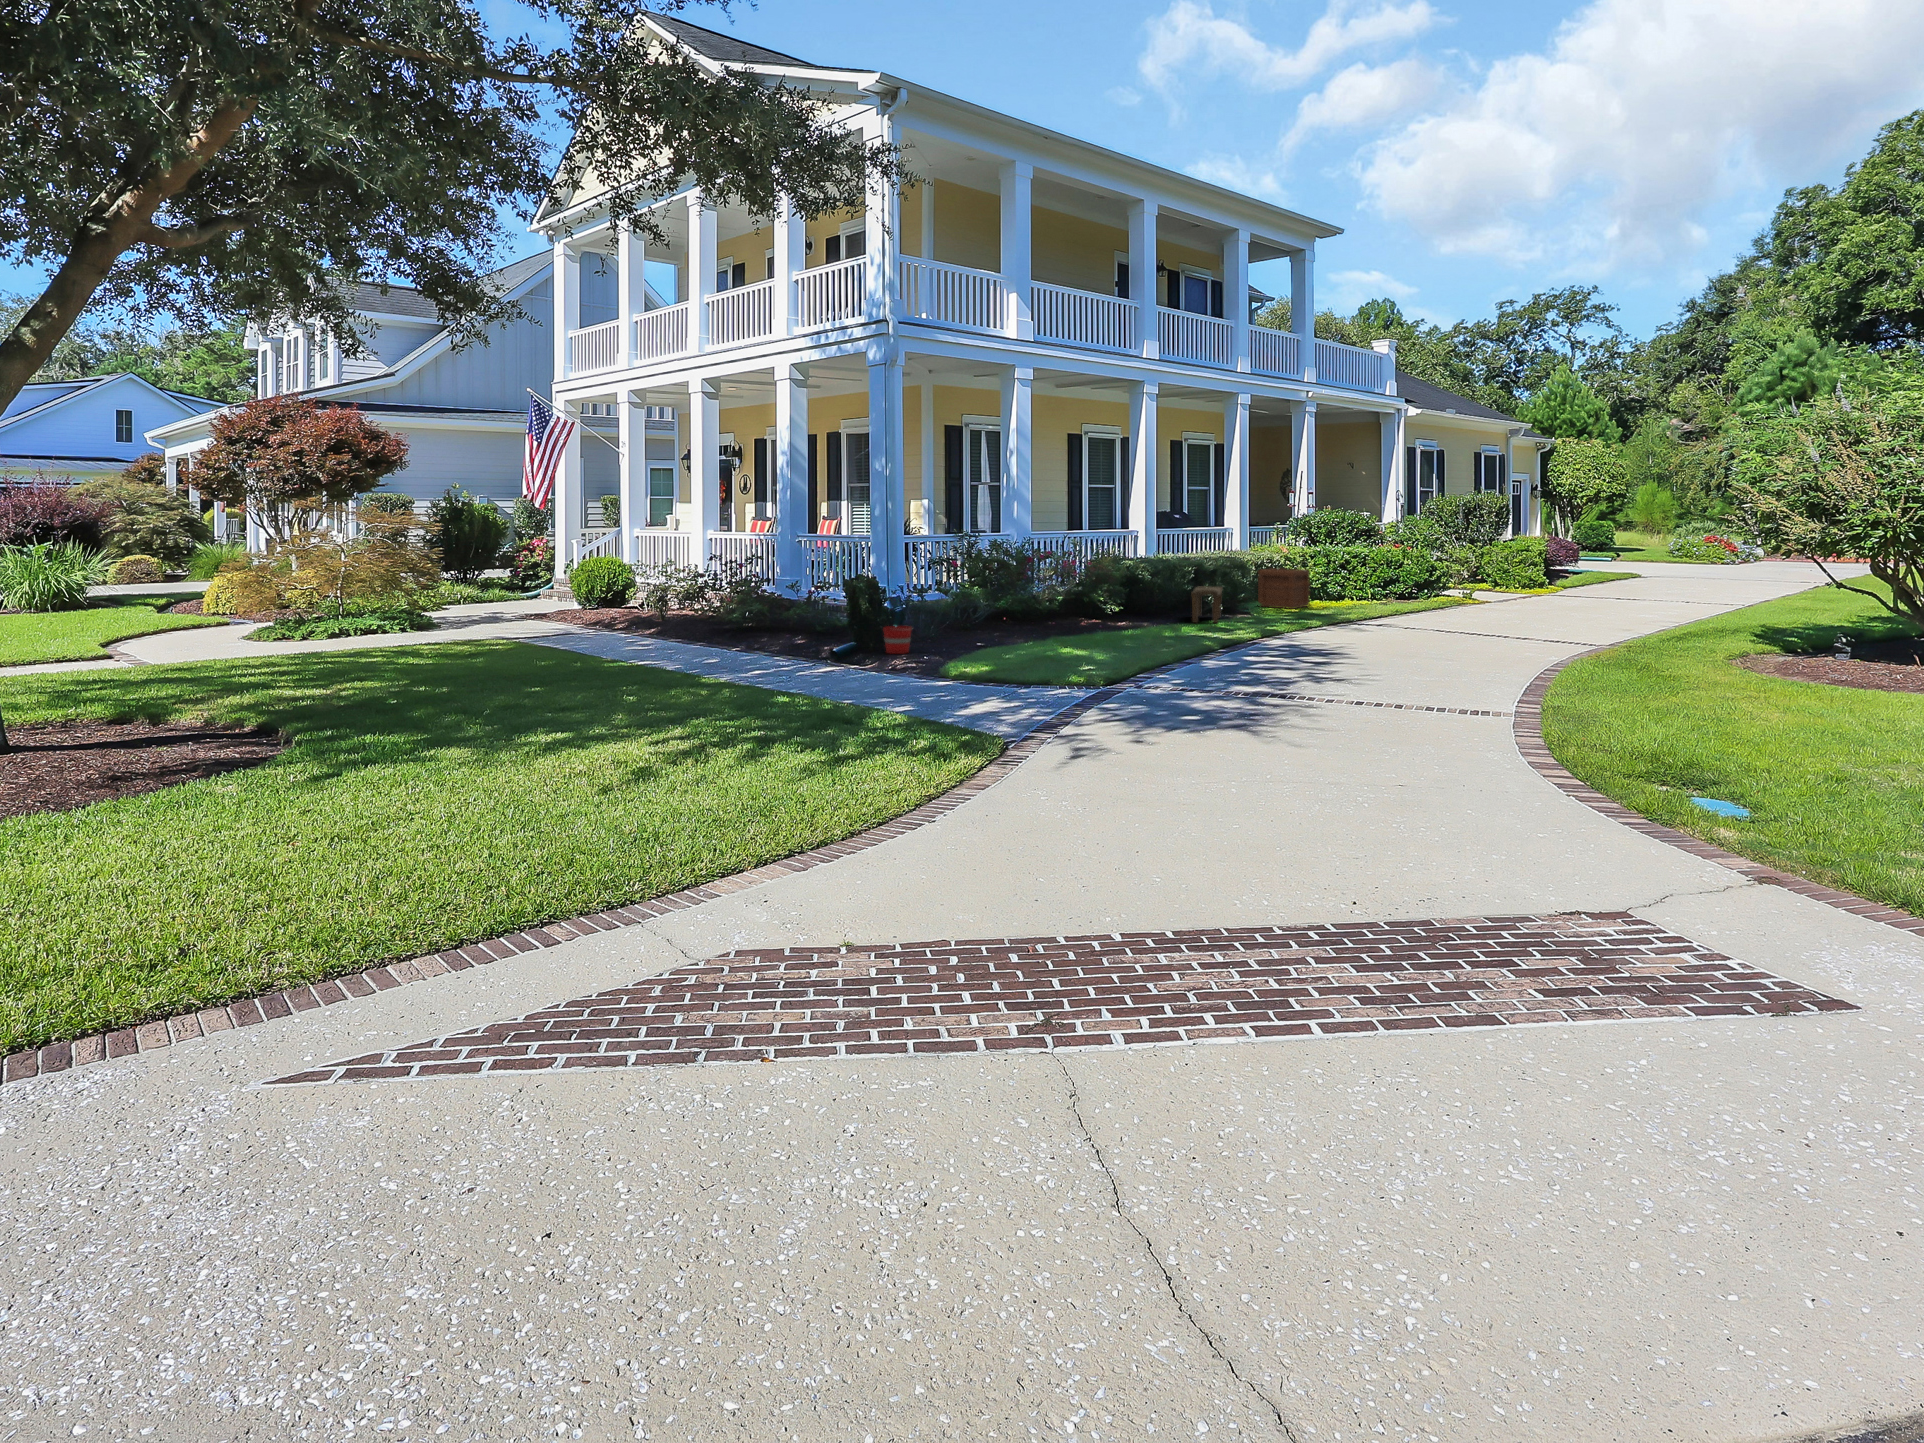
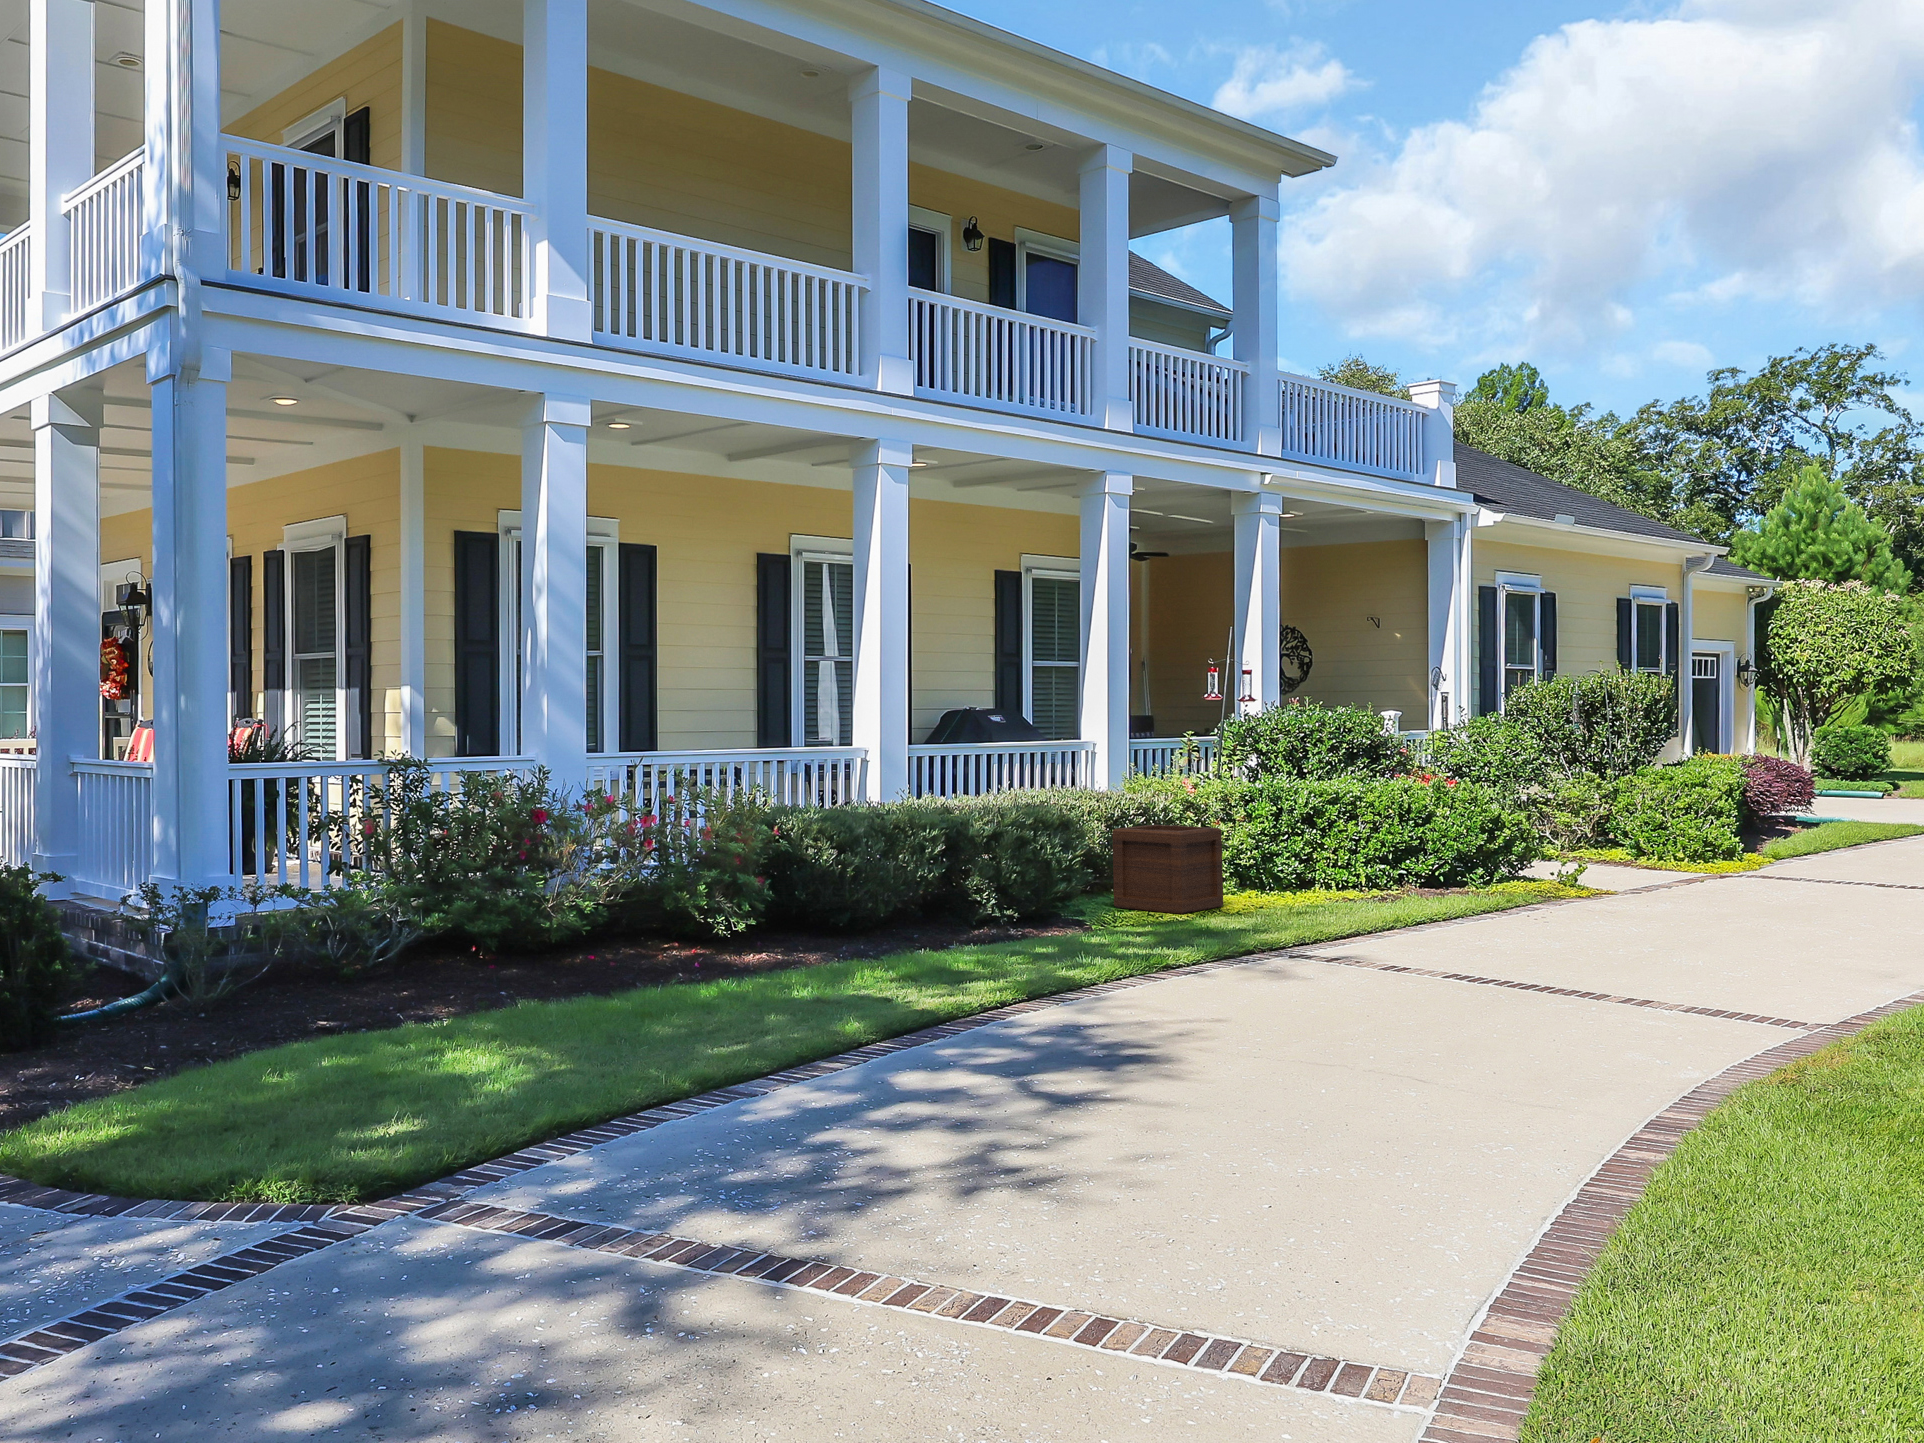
bench: present [1191,586,1222,623] -> none [919,869,1005,954]
bucket: present [883,625,912,654] -> none [60,978,140,1053]

